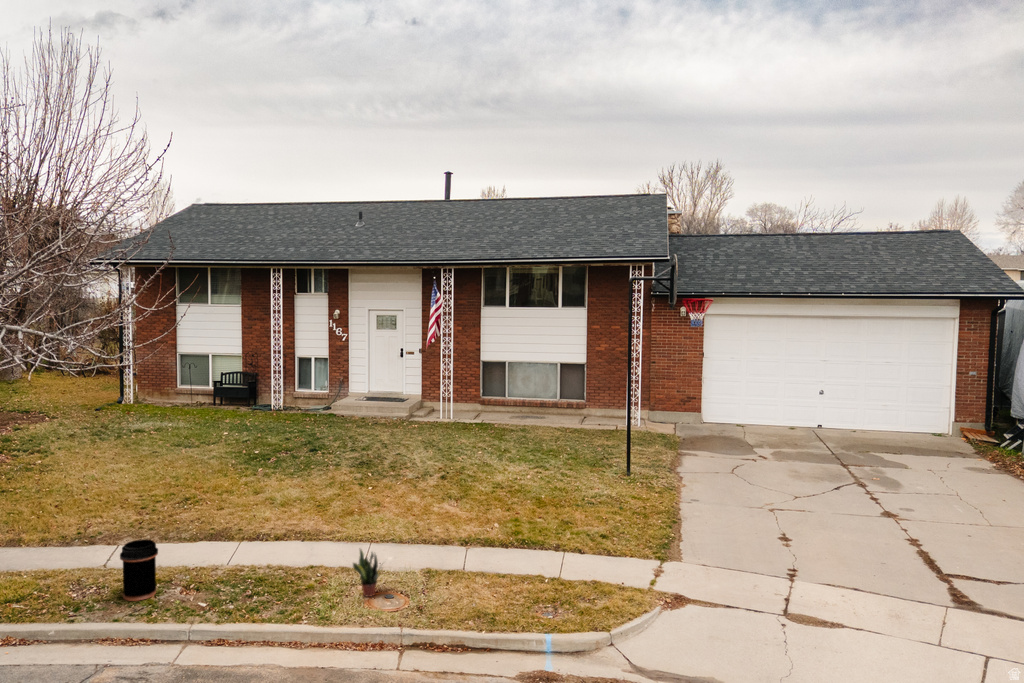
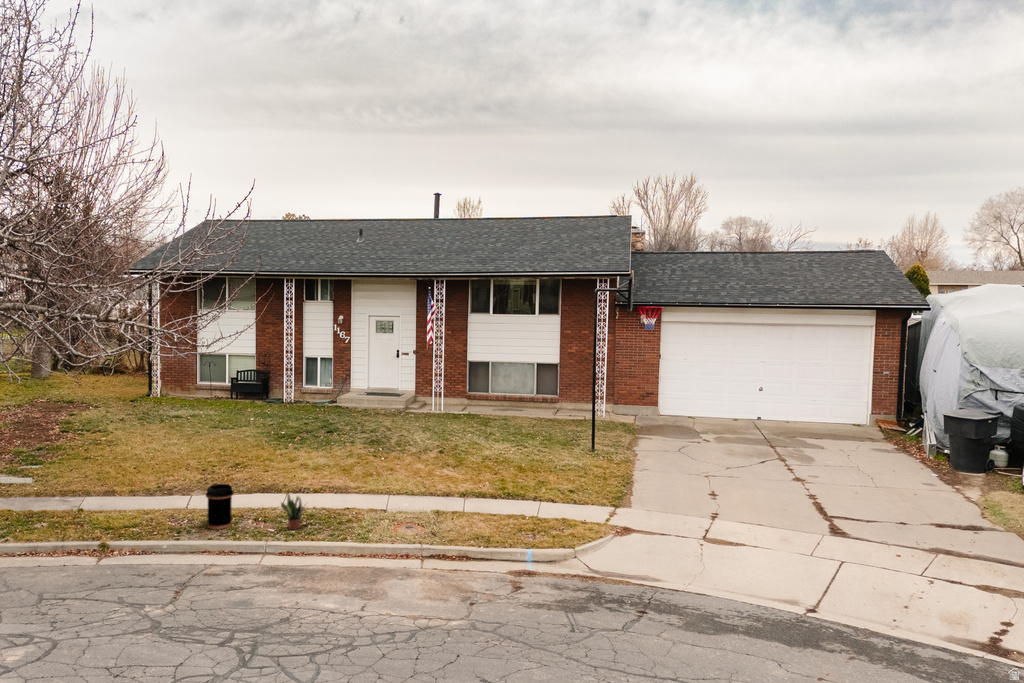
potted plant: present [353,550,379,597] -> present [281,494,304,530]

